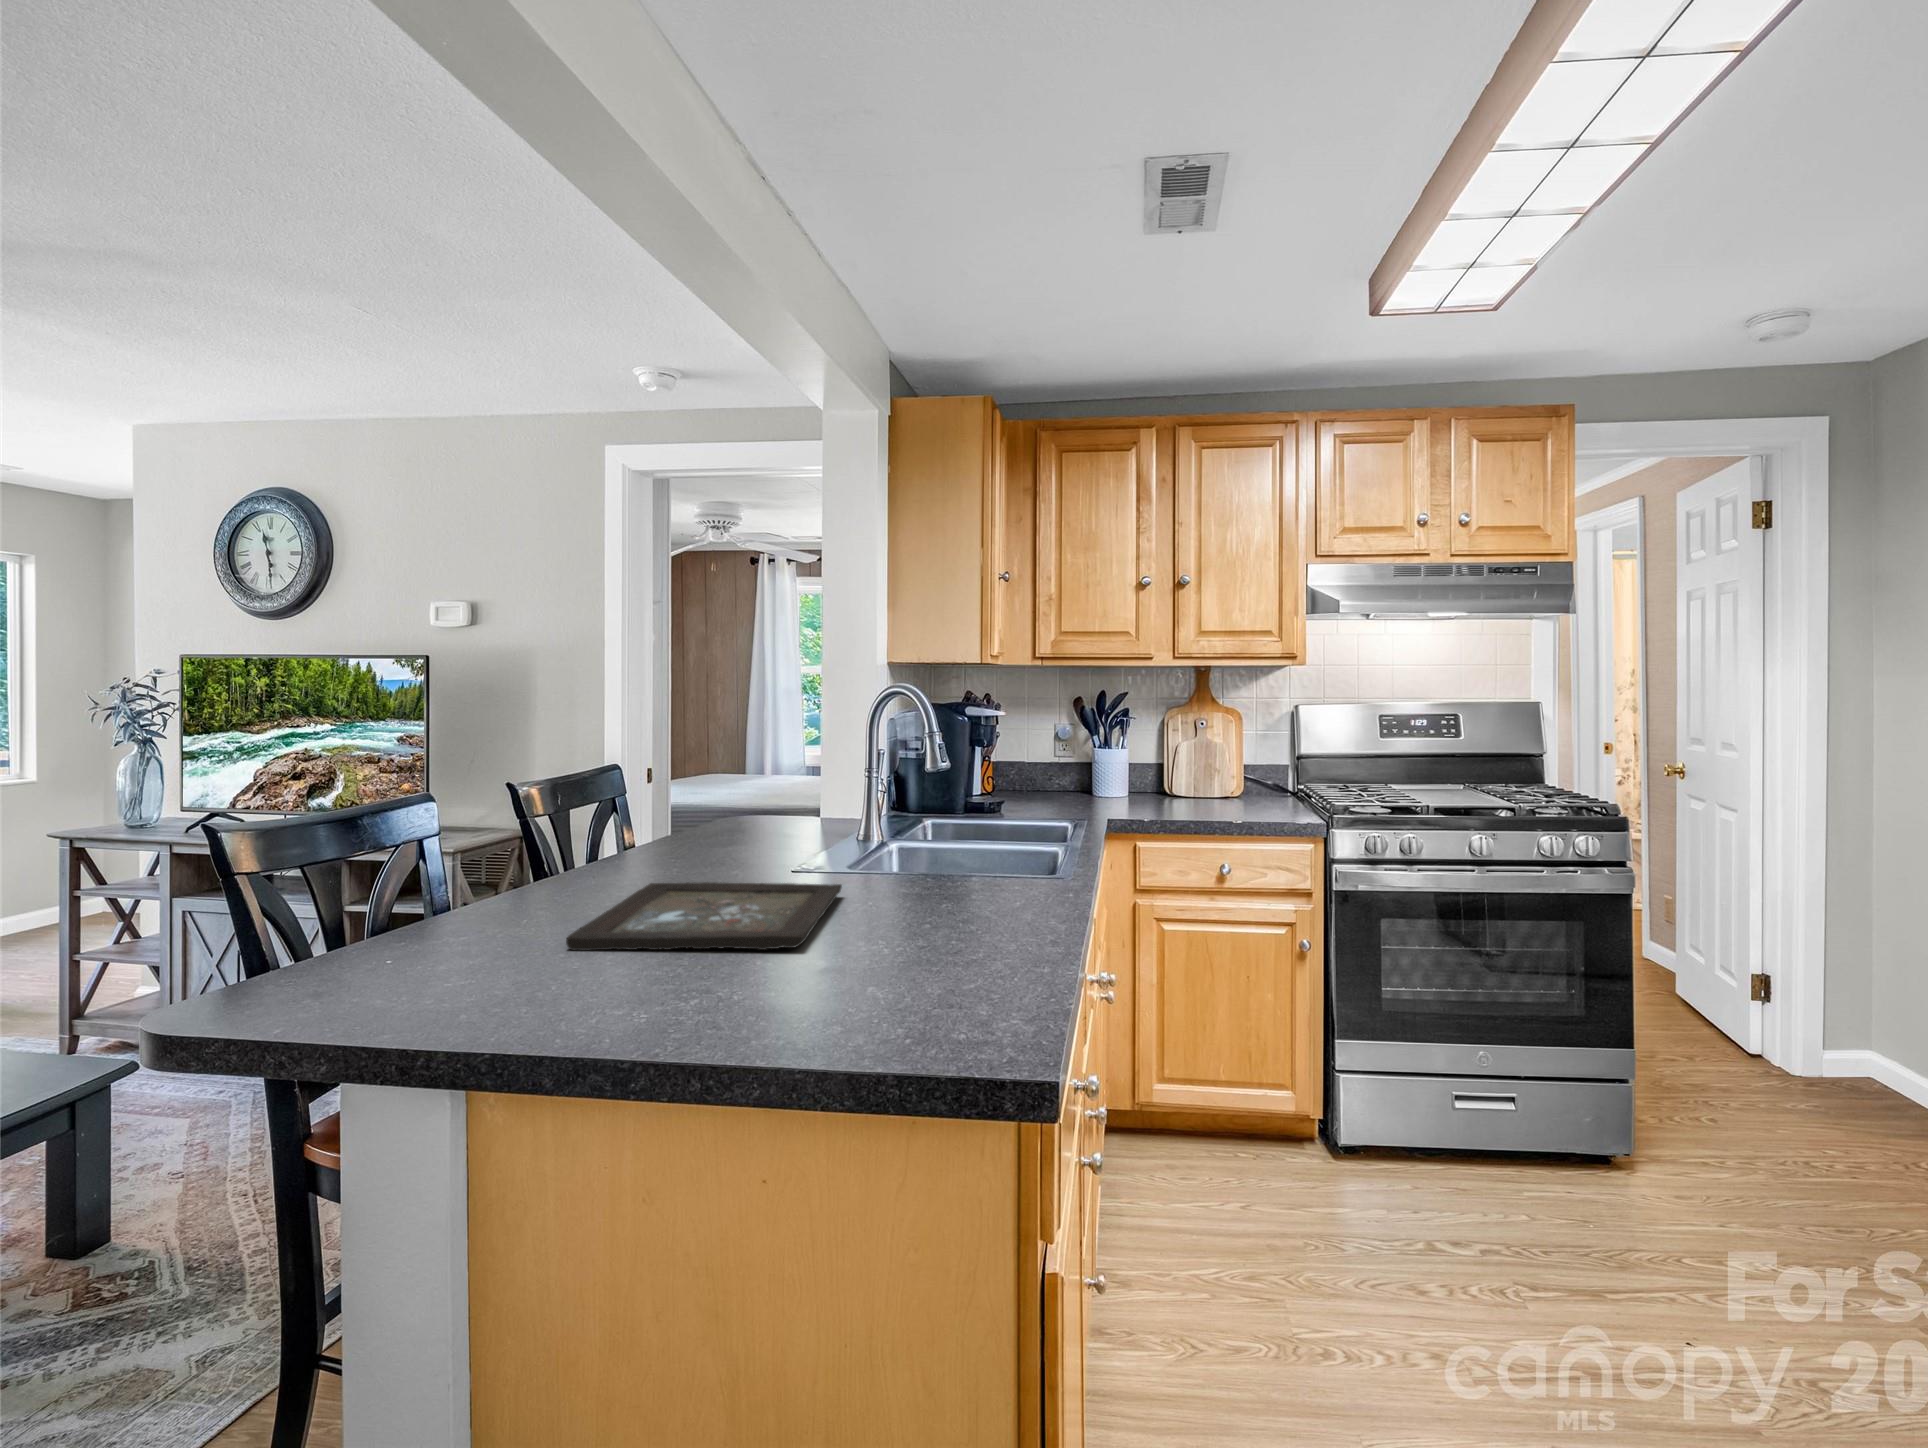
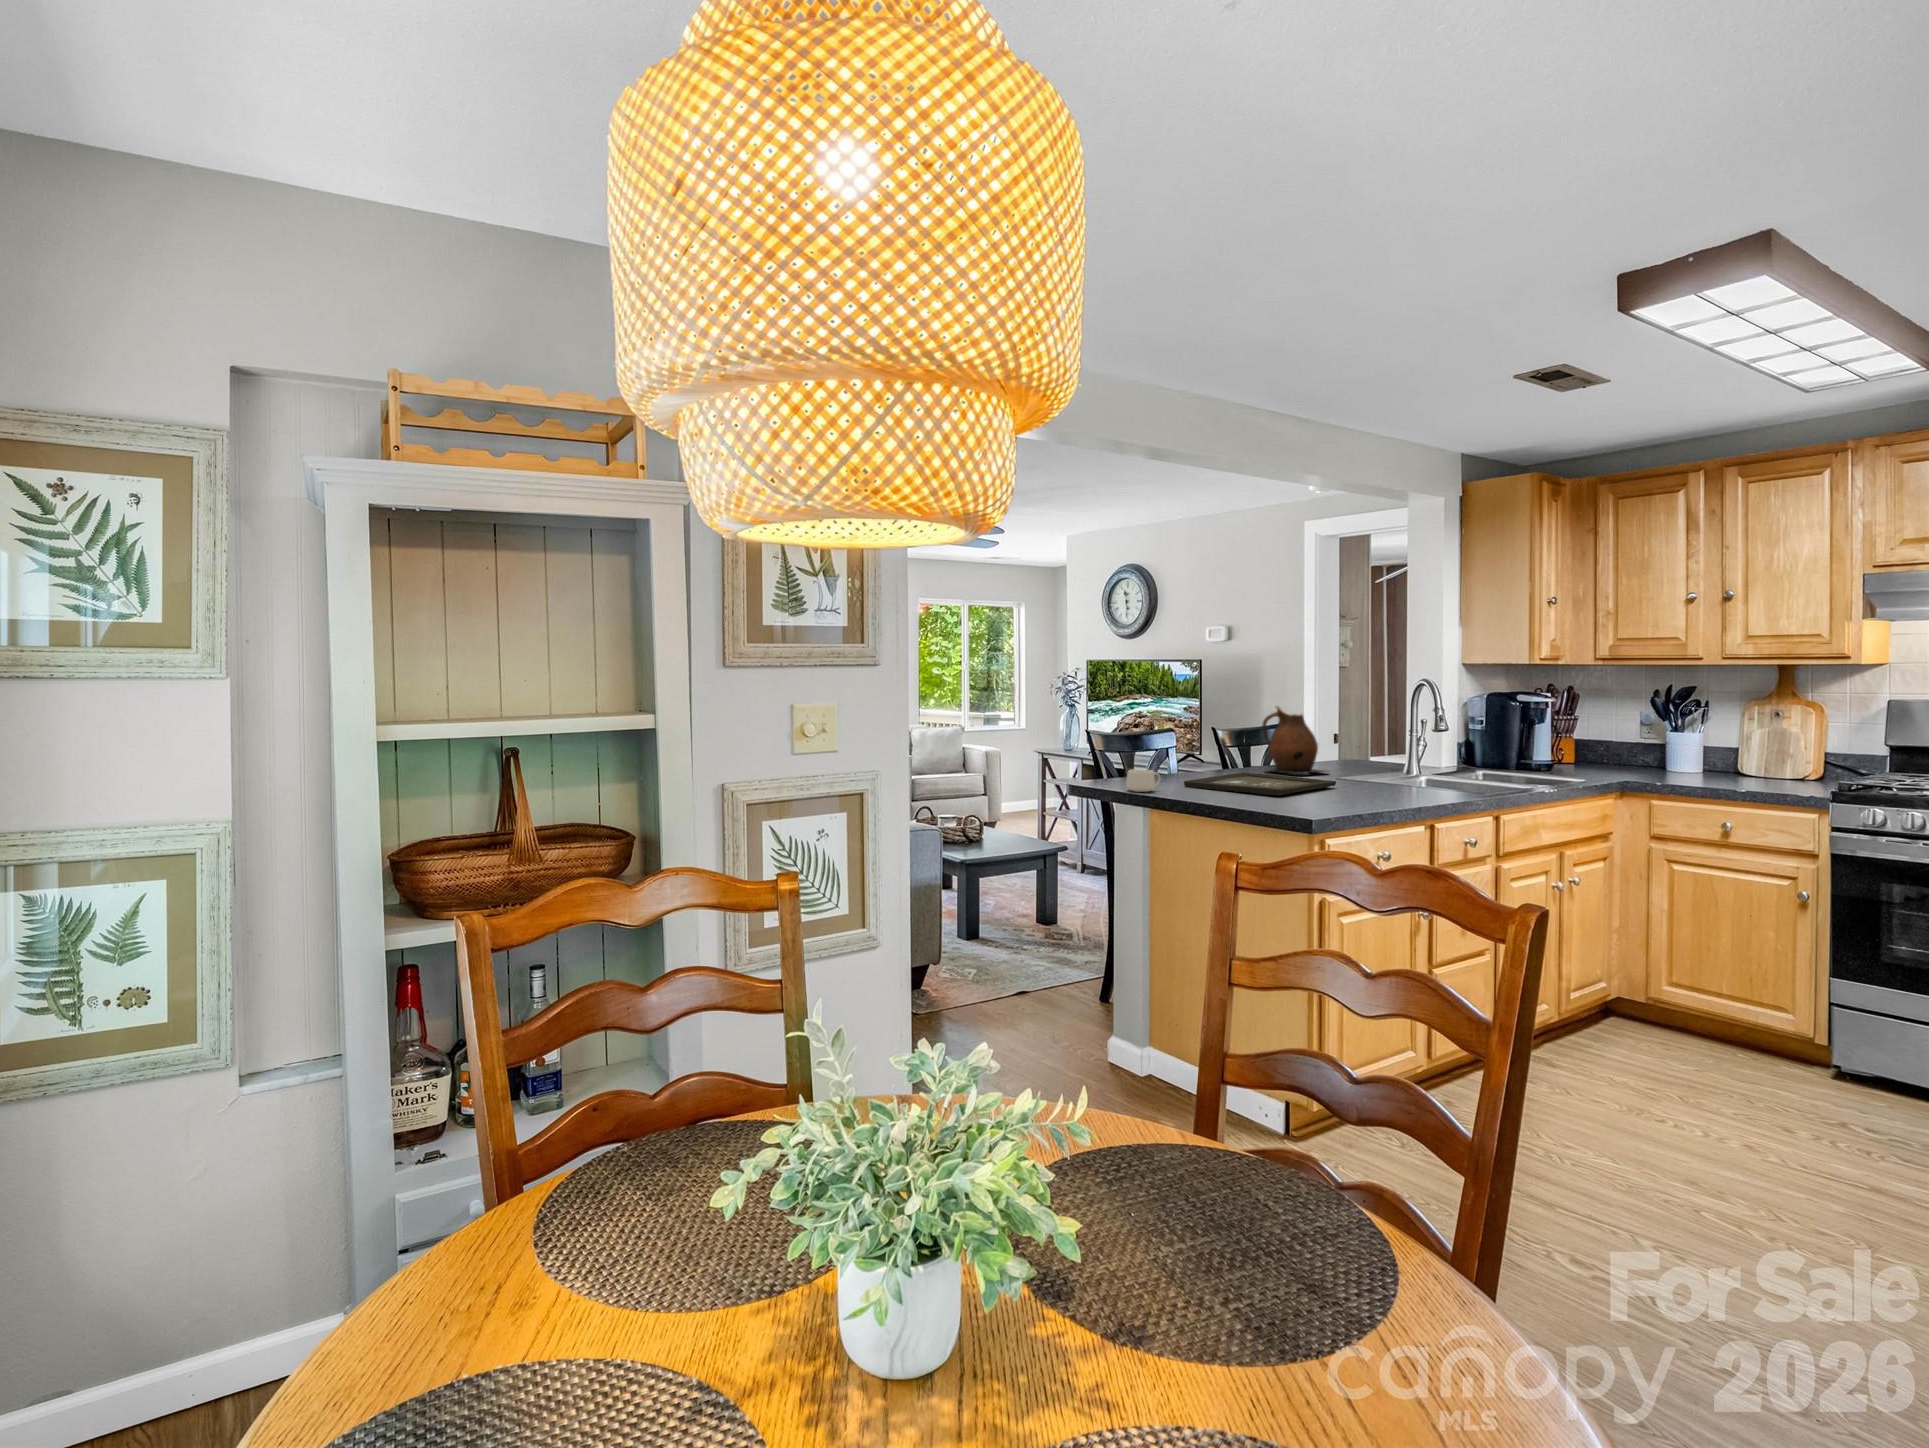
ceramic pitcher: none [657,743,775,870] -> present [1262,707,1326,774]
mug: none [438,934,526,1001] -> present [1126,769,1160,792]

